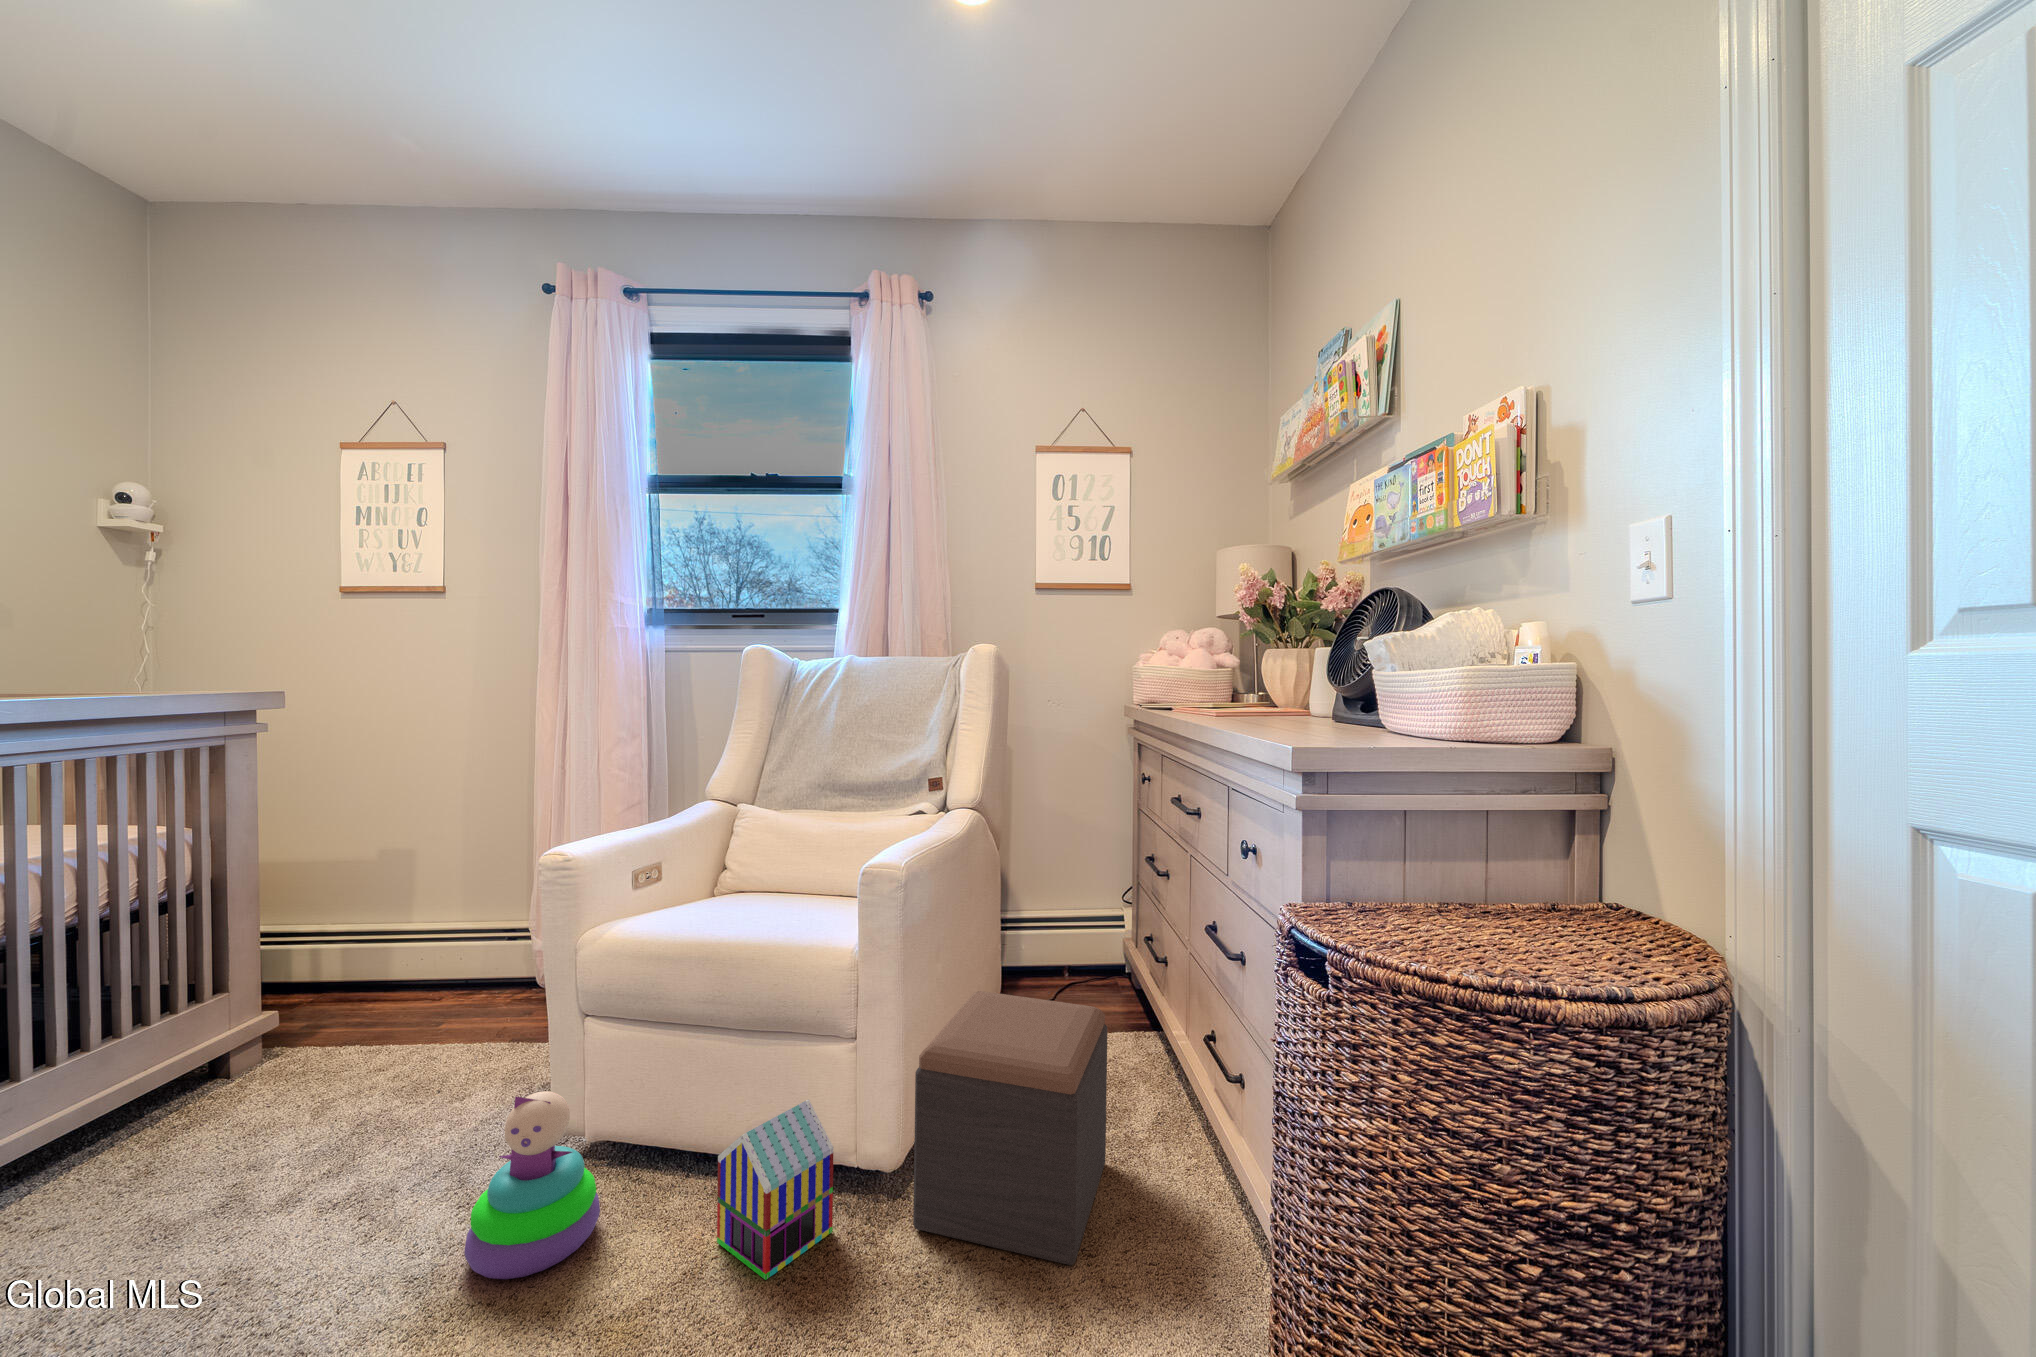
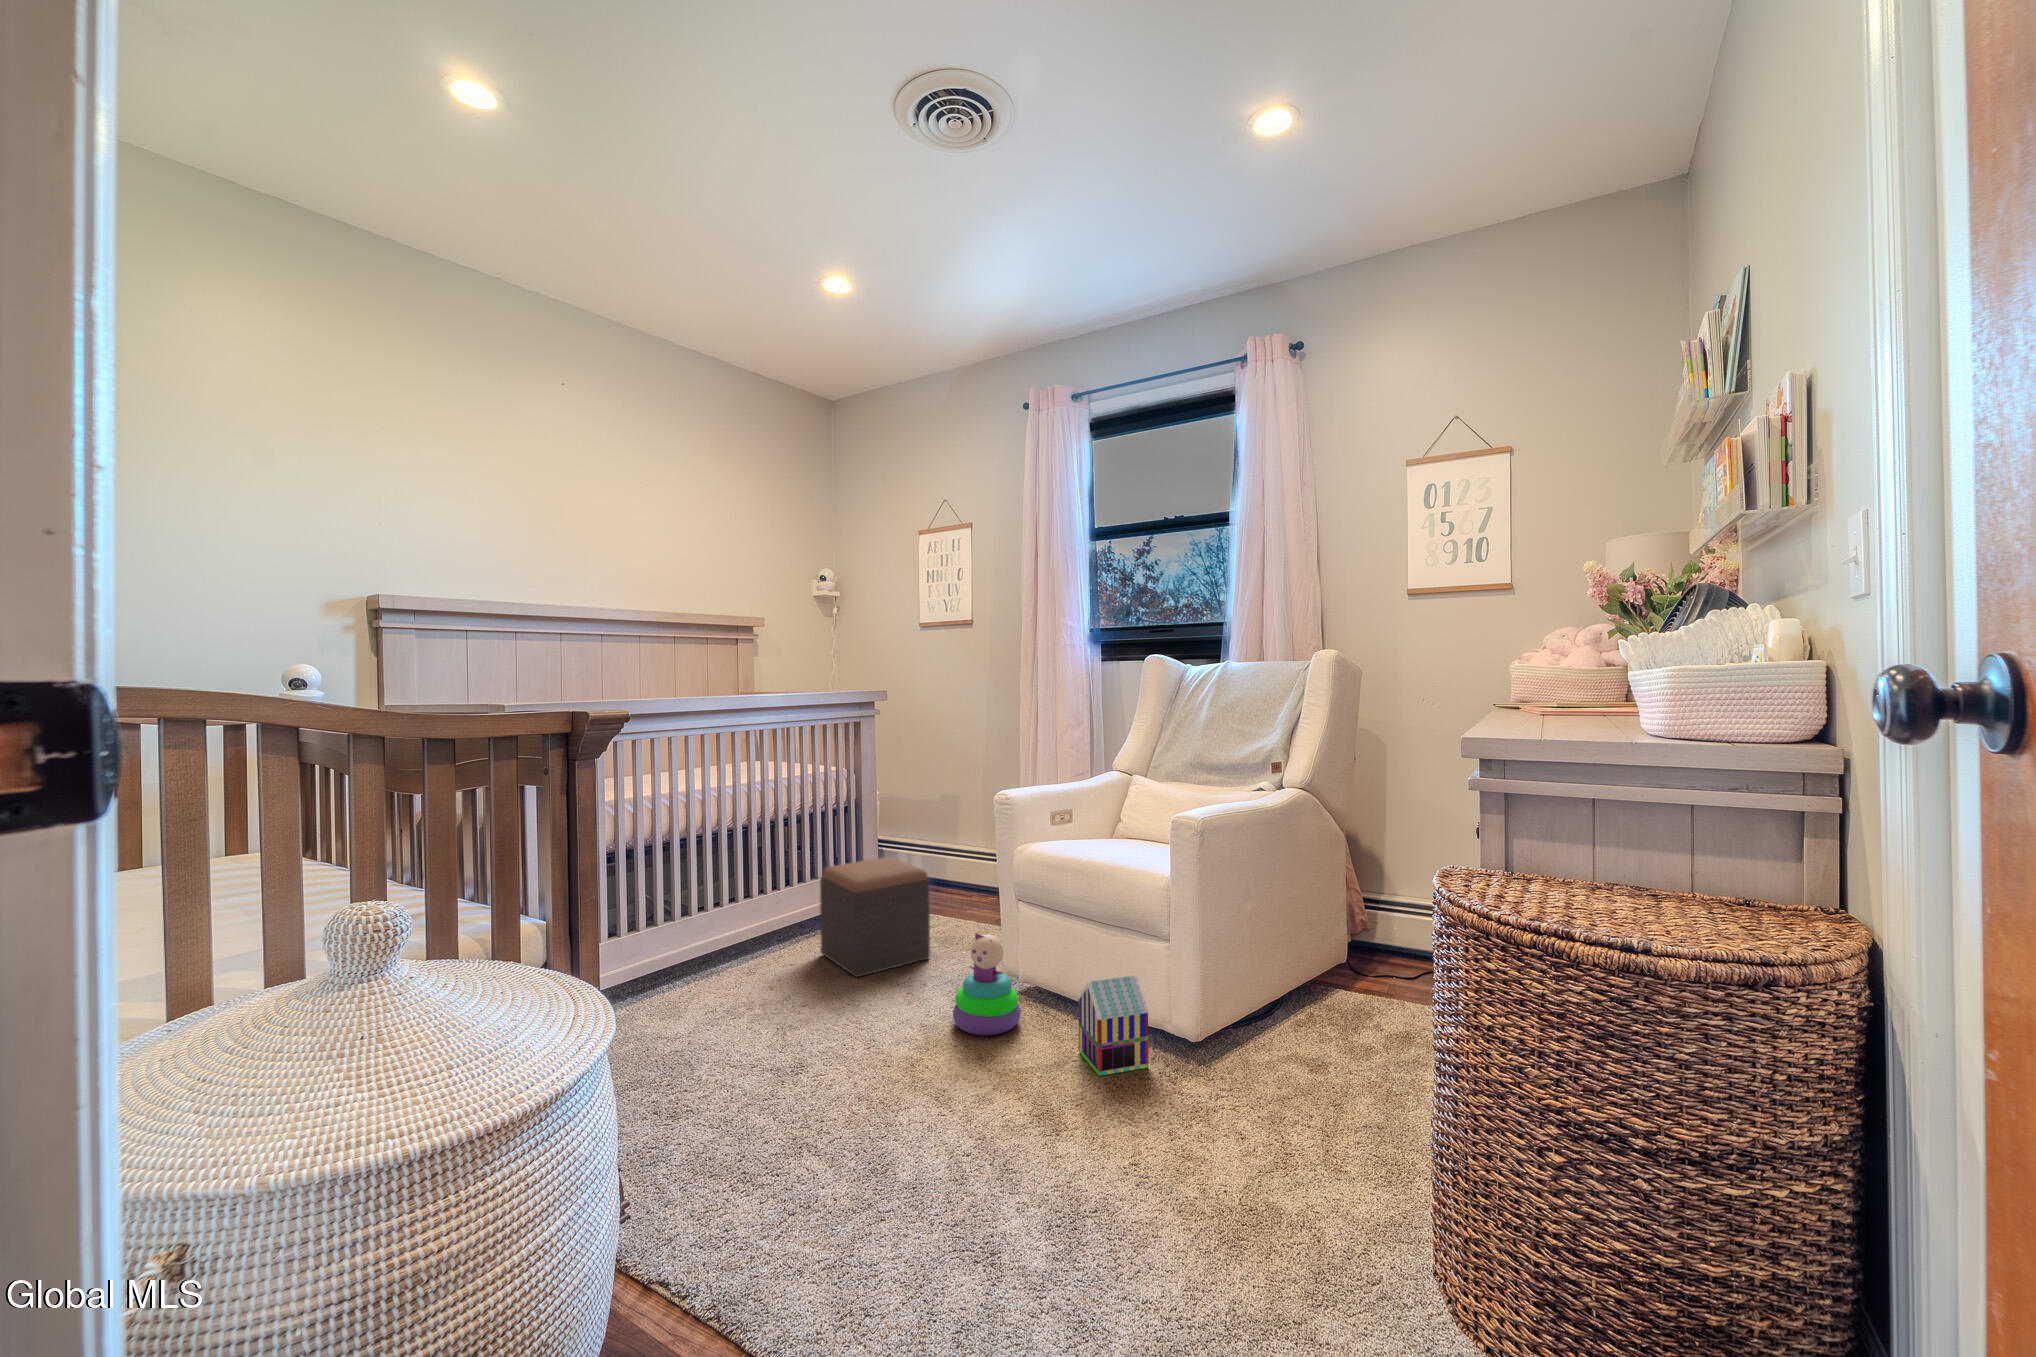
footstool: present [913,991,1107,1265] -> present [820,857,930,977]

